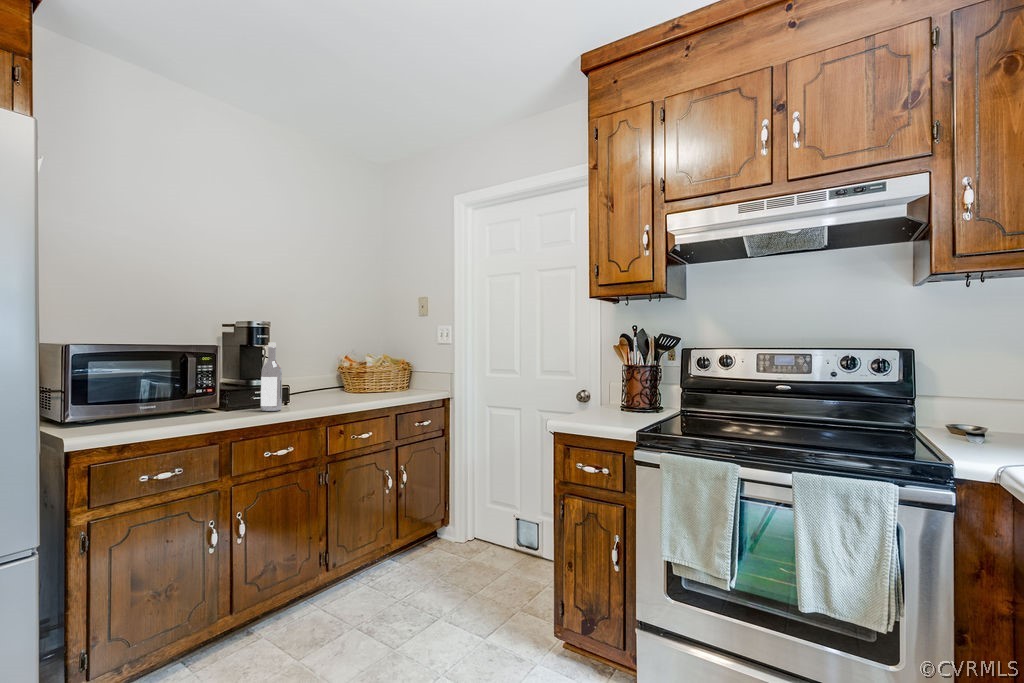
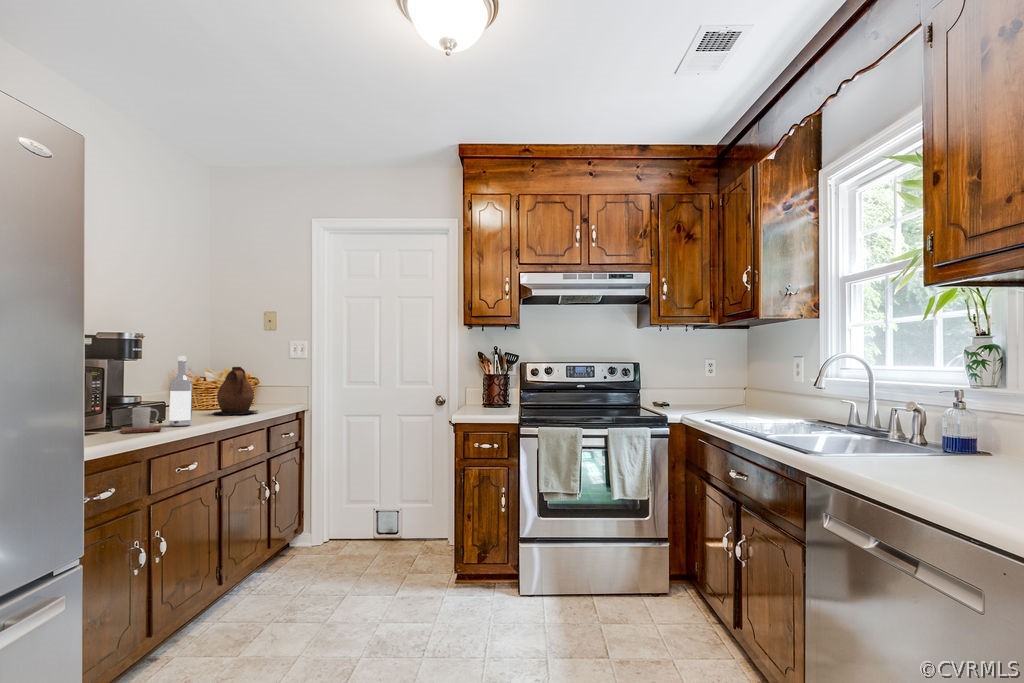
ceramic pitcher: none [342,353,388,401] -> present [213,367,258,414]
mug: none [198,392,244,417] -> present [121,407,161,433]

